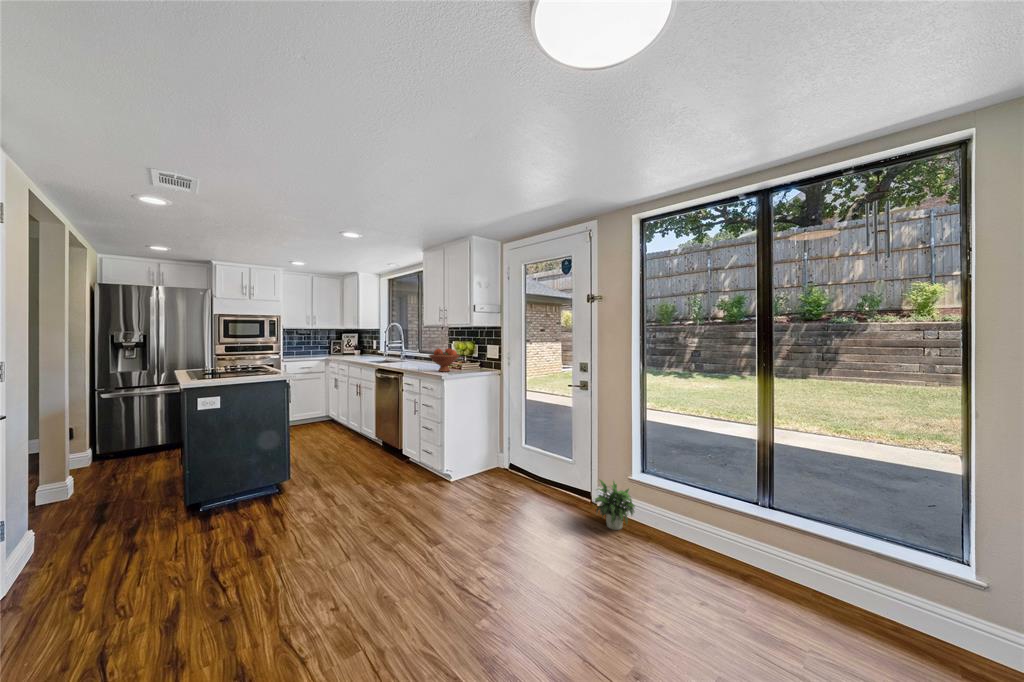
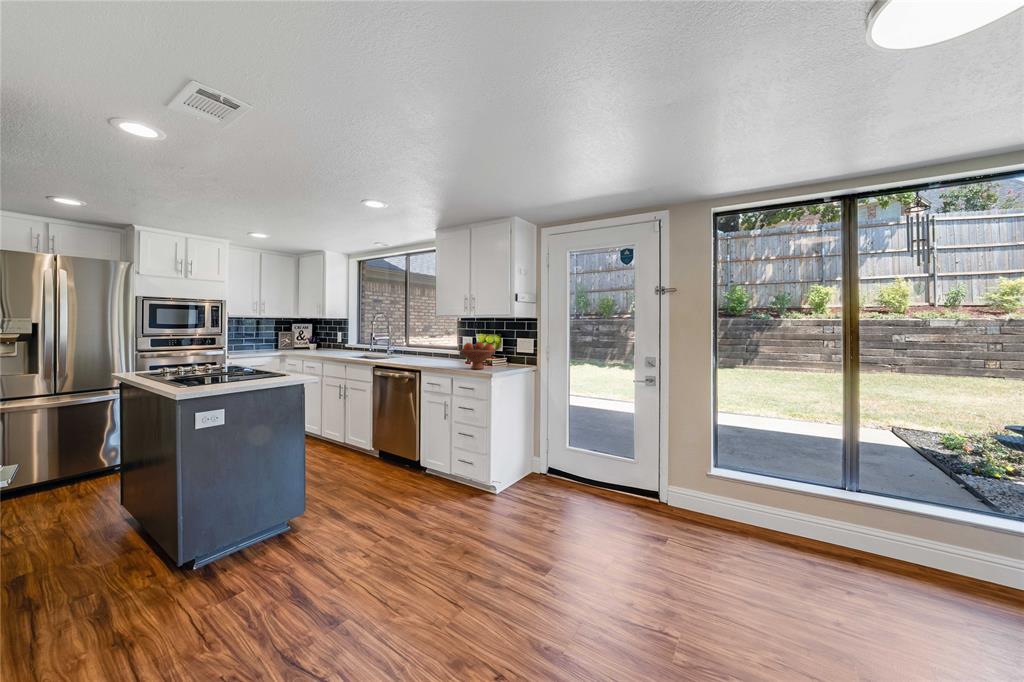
potted plant: present [595,480,635,530] -> none [682,481,737,533]

